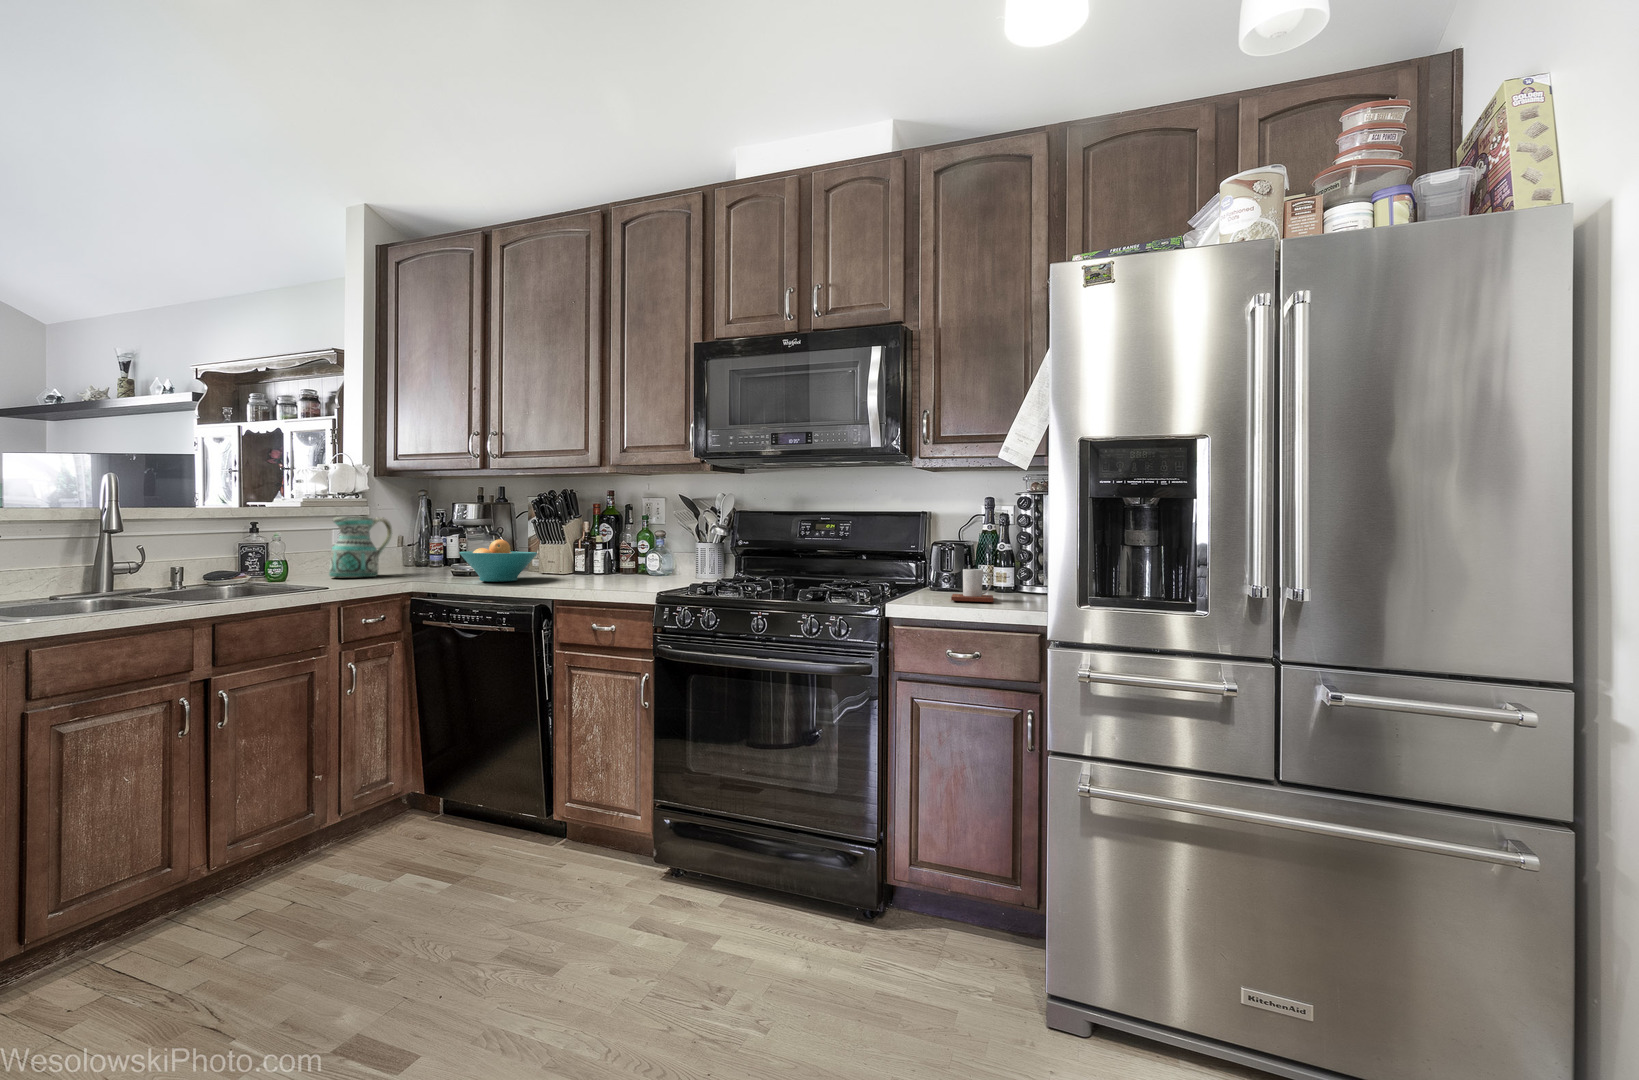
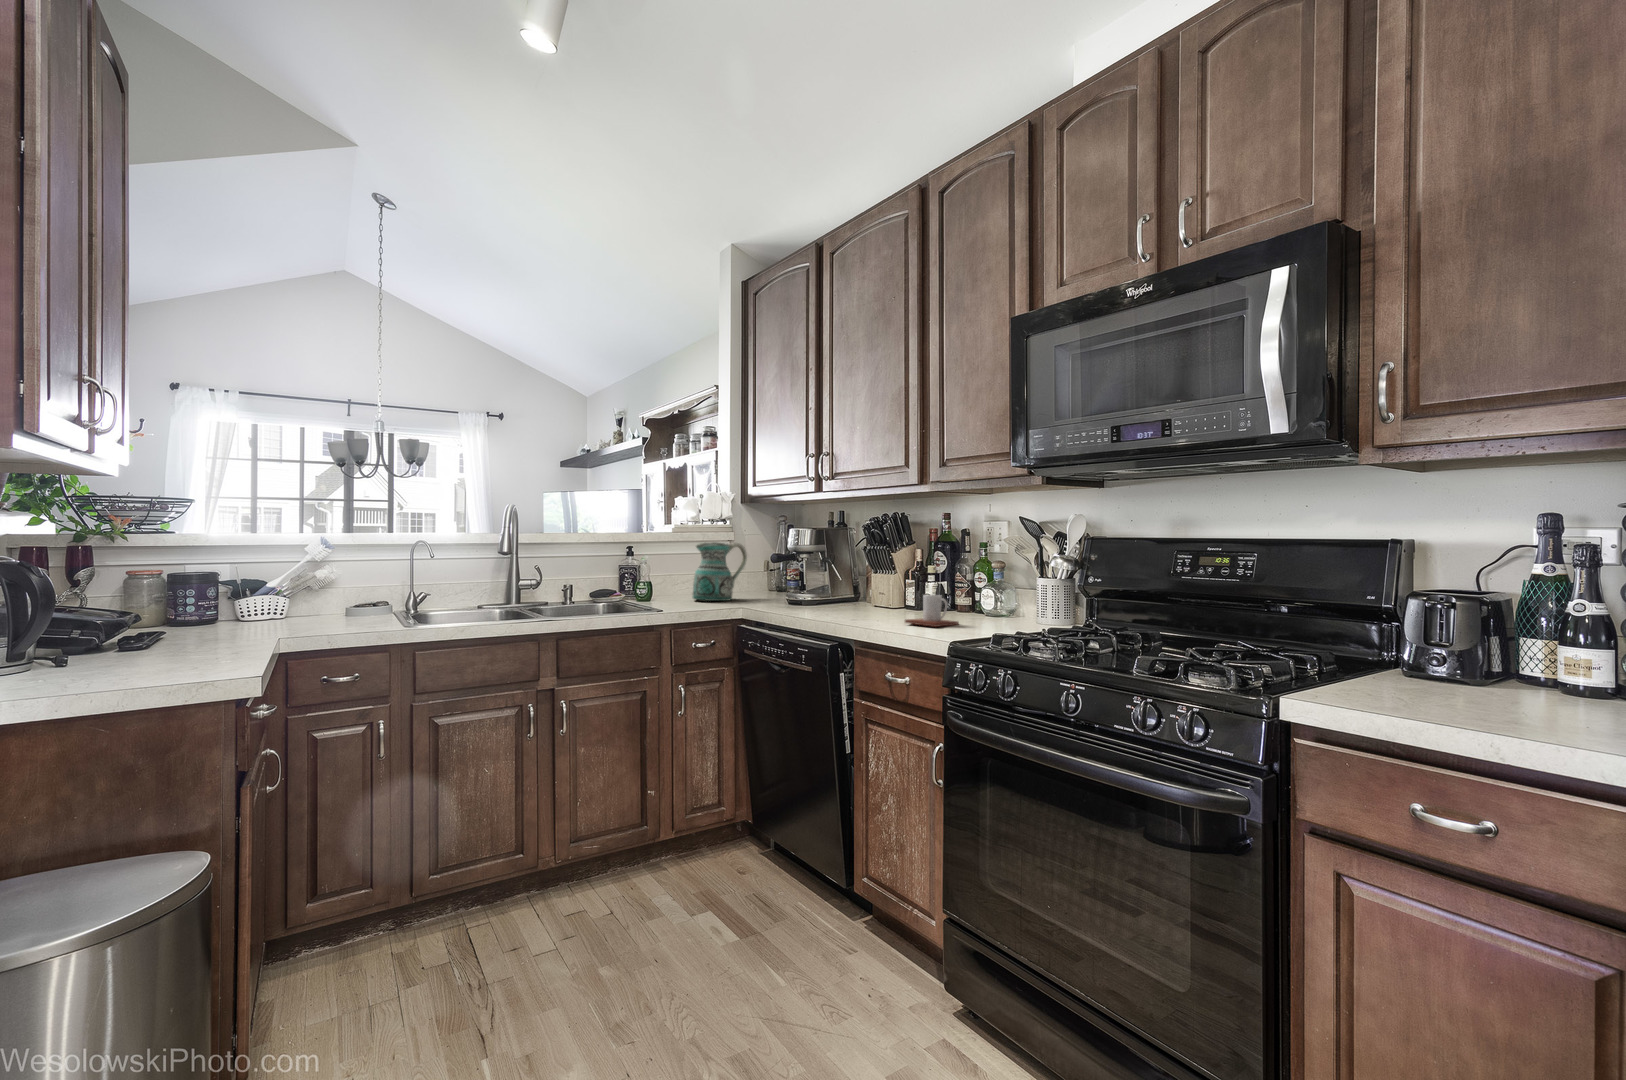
fruit bowl: present [459,539,537,582] -> none [781,568,859,614]
mug: present [951,569,993,602] -> present [905,595,959,627]

